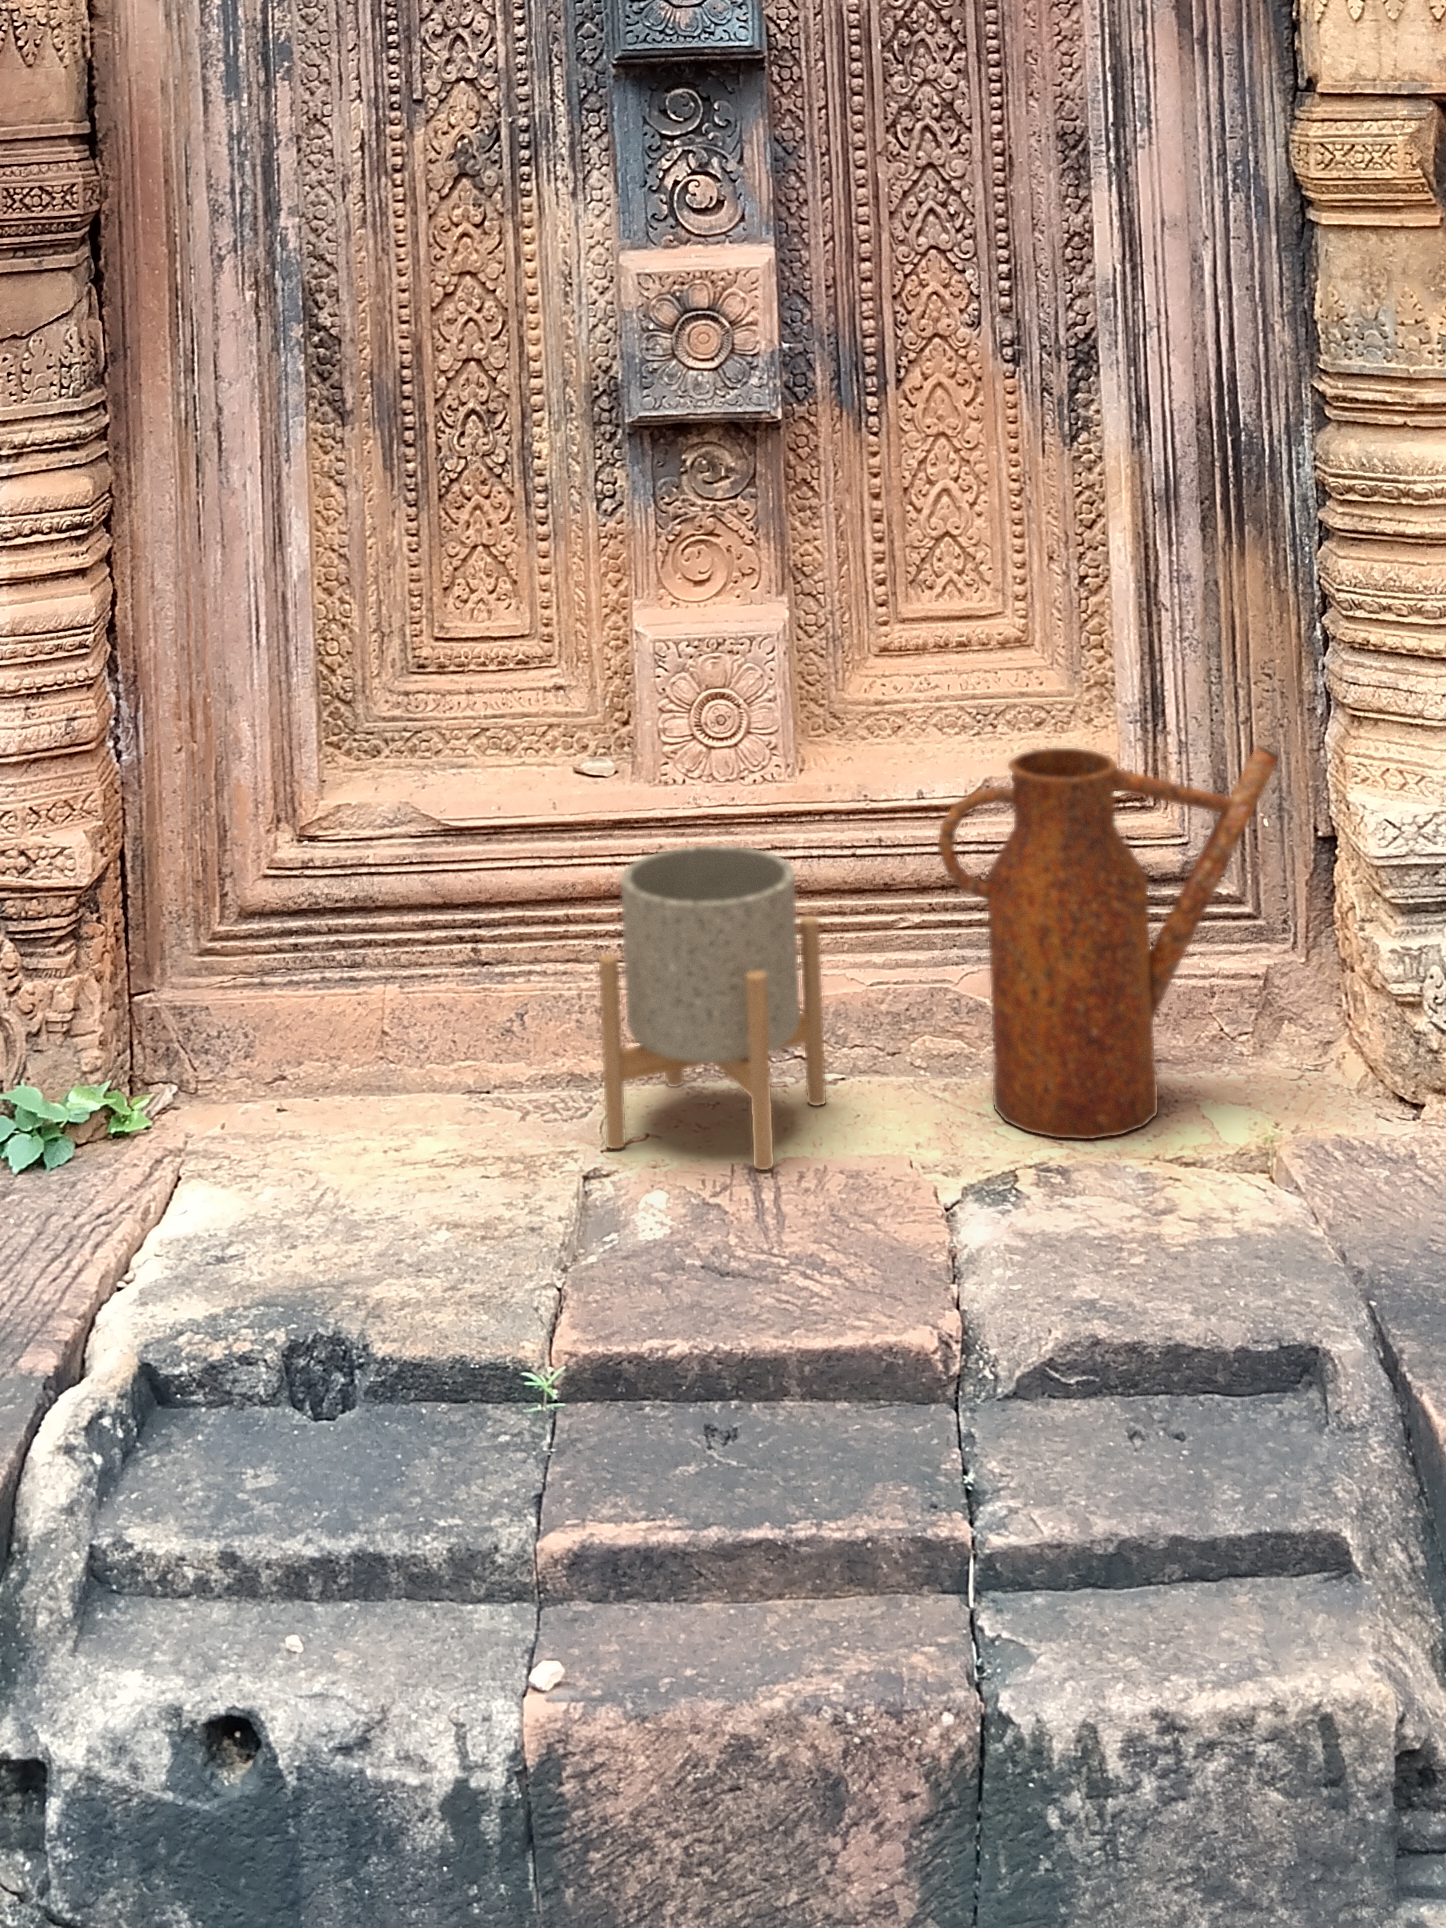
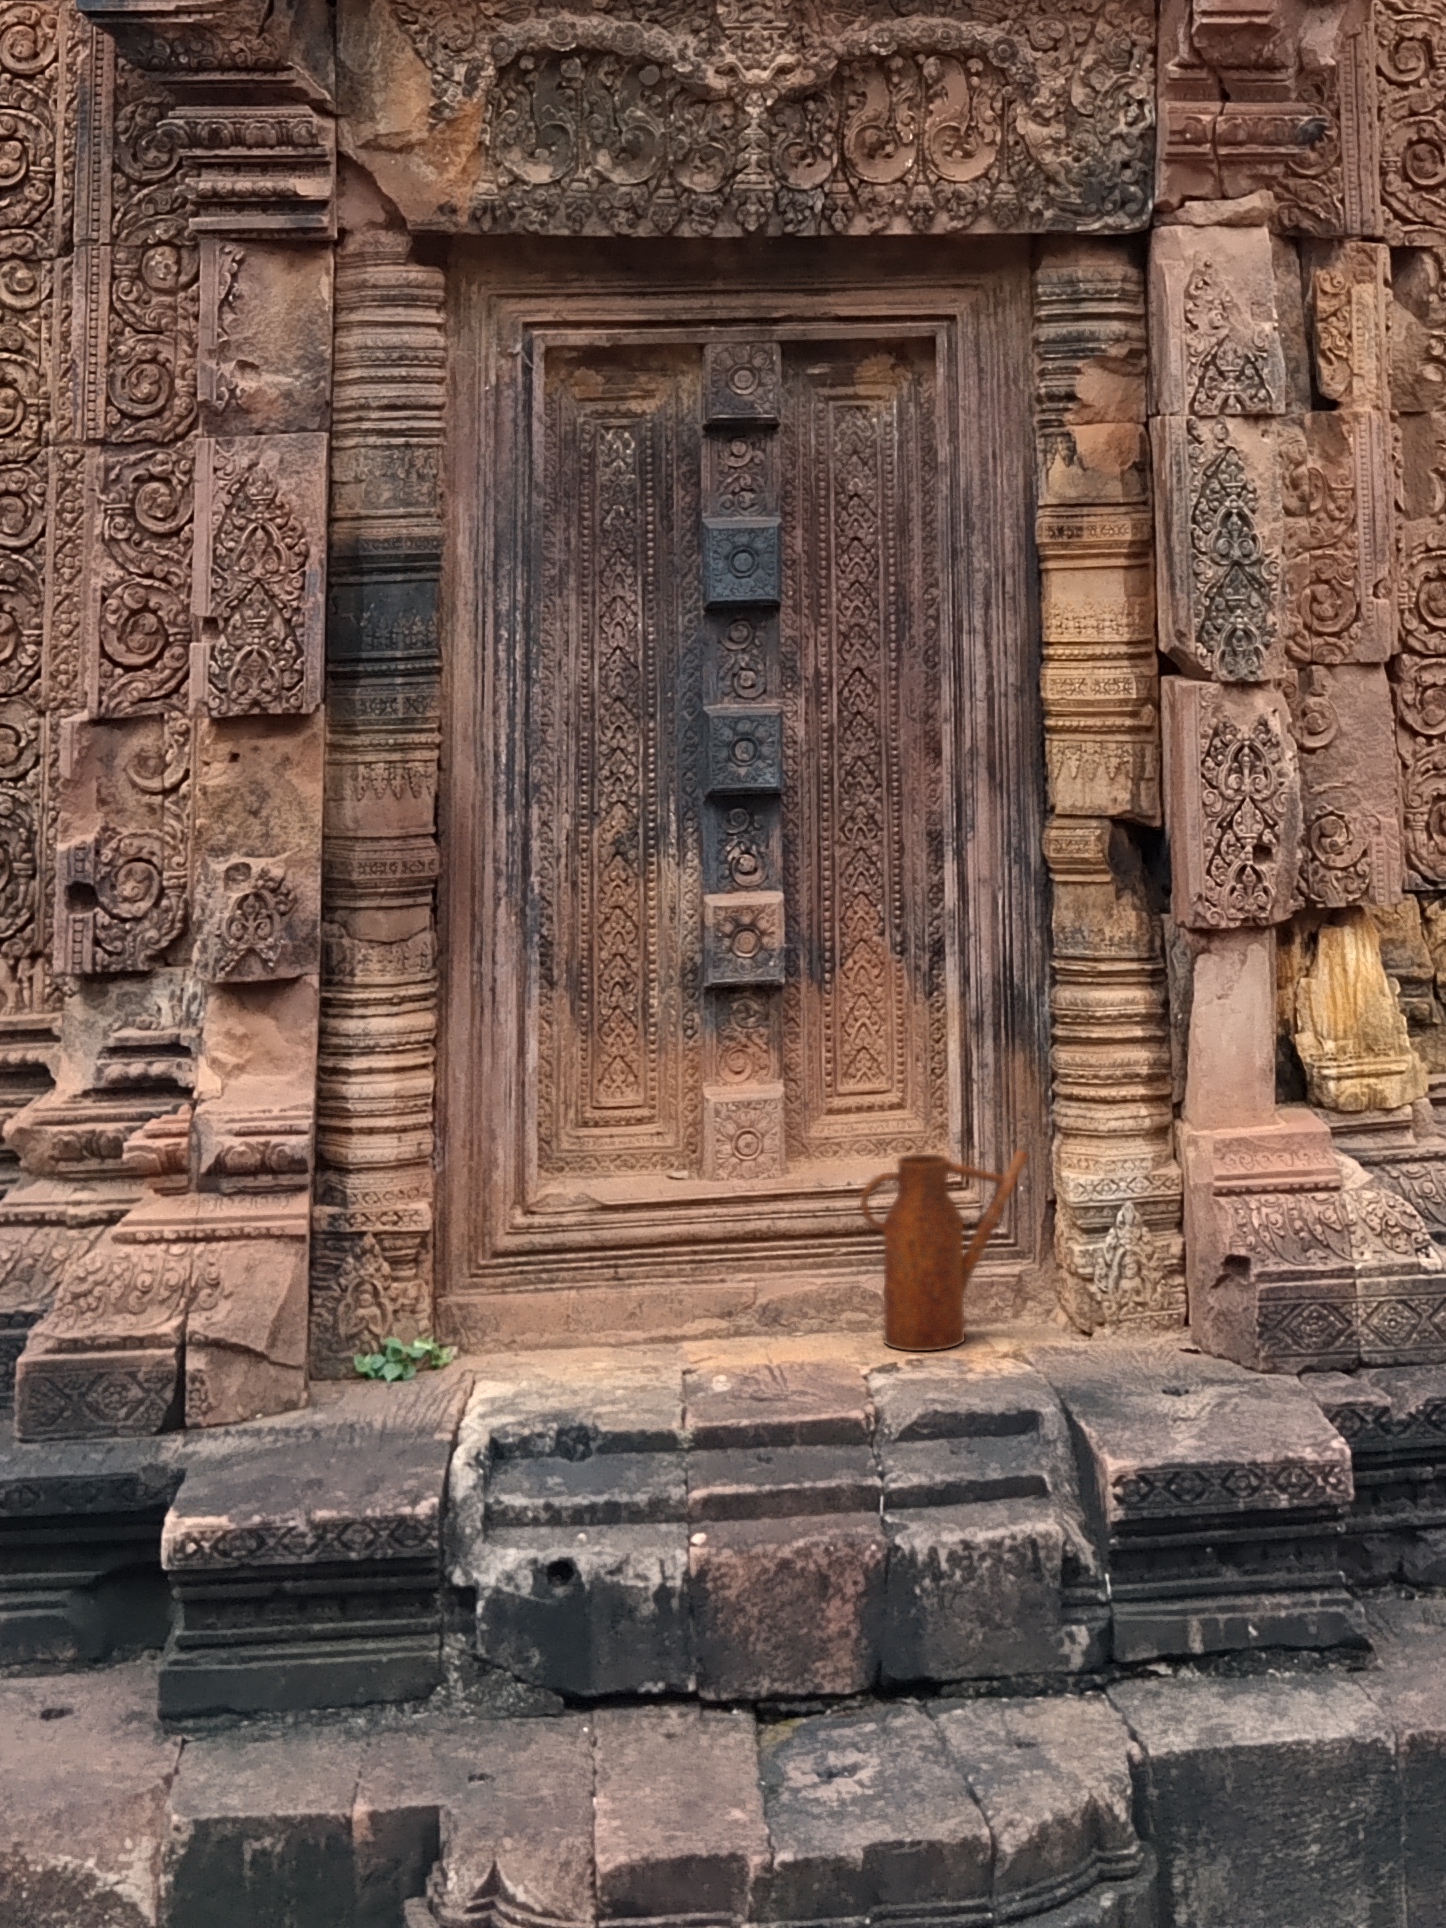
planter: present [599,846,826,1170] -> none [690,1211,799,1368]

